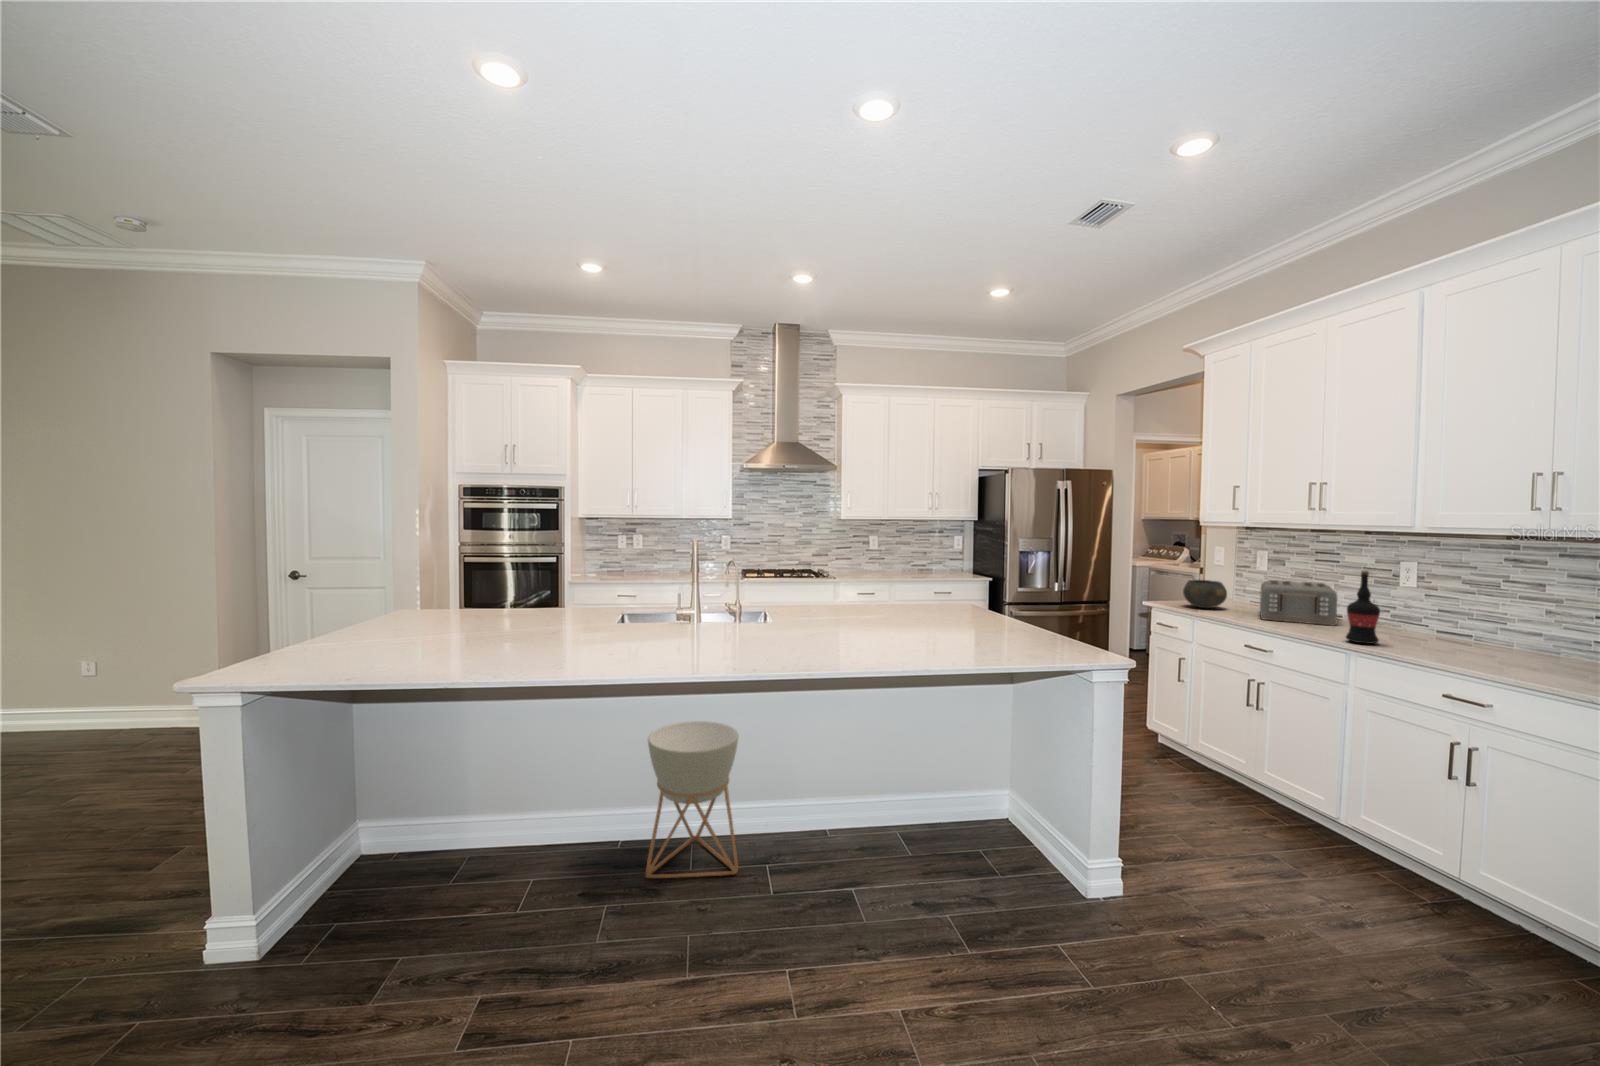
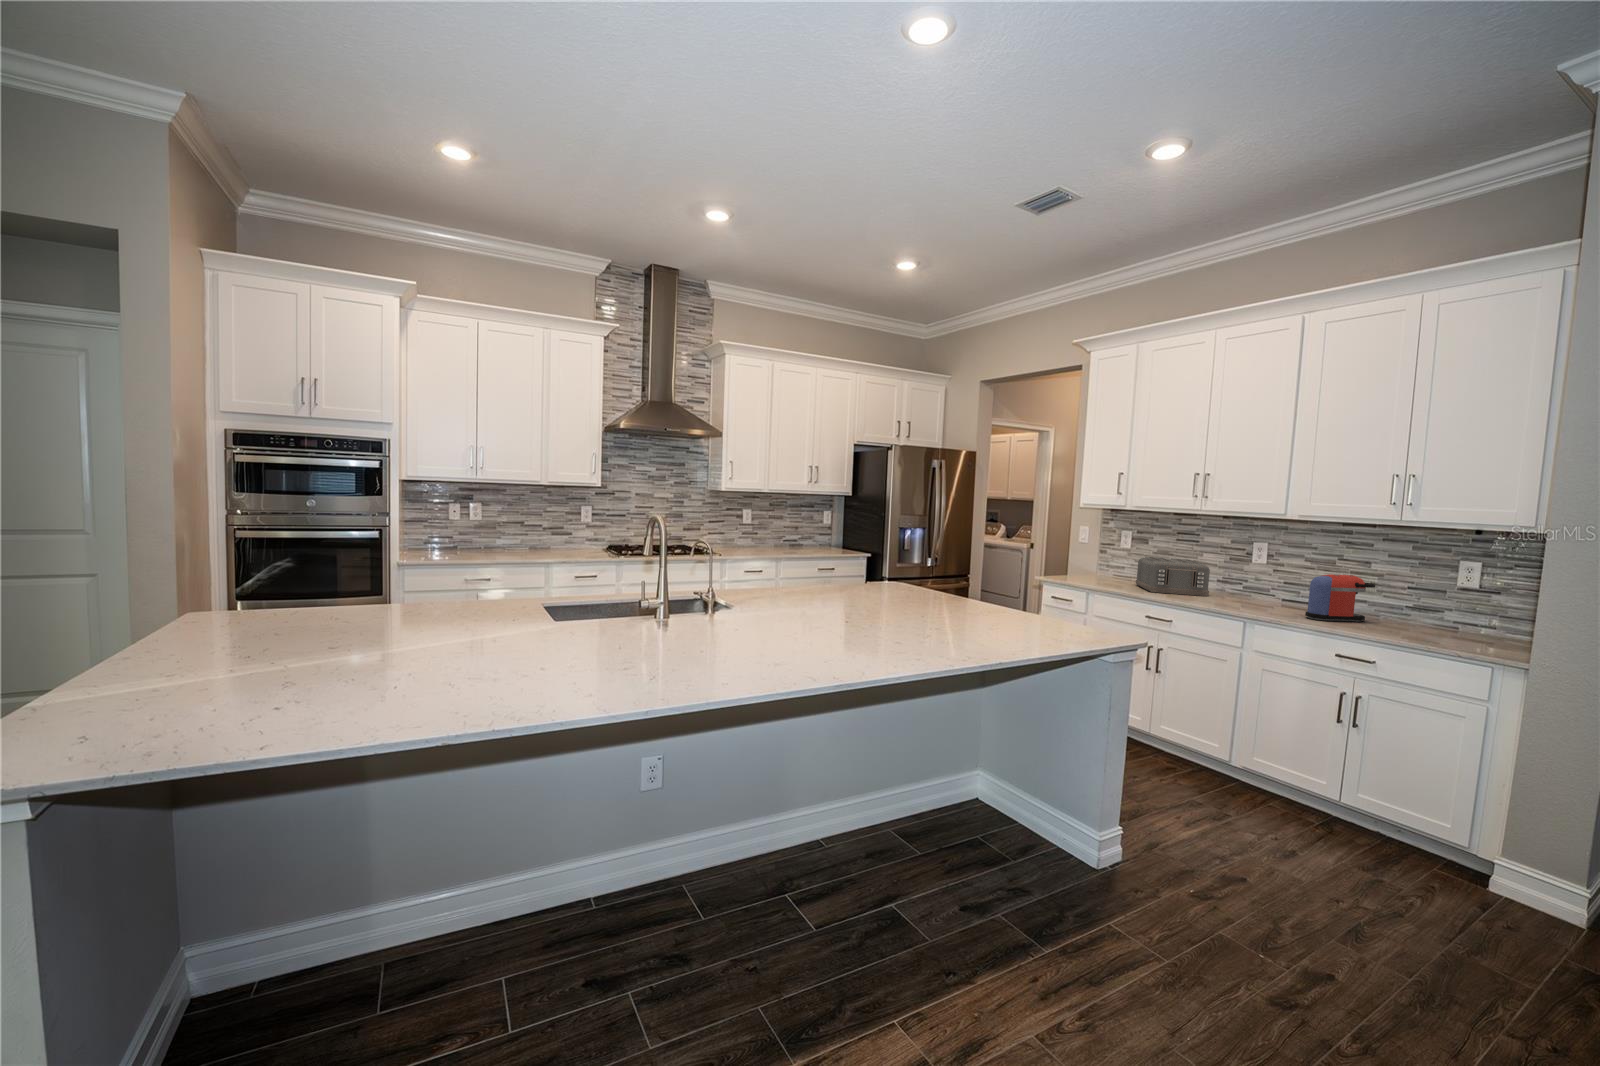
wine bottle: present [1346,571,1380,644] -> none [1241,550,1271,612]
bowl: present [1183,580,1227,608] -> none [1073,557,1110,582]
coffee maker: none [1423,600,1528,659] -> present [1305,575,1375,622]
planter: present [646,721,738,878] -> none [644,734,759,942]

